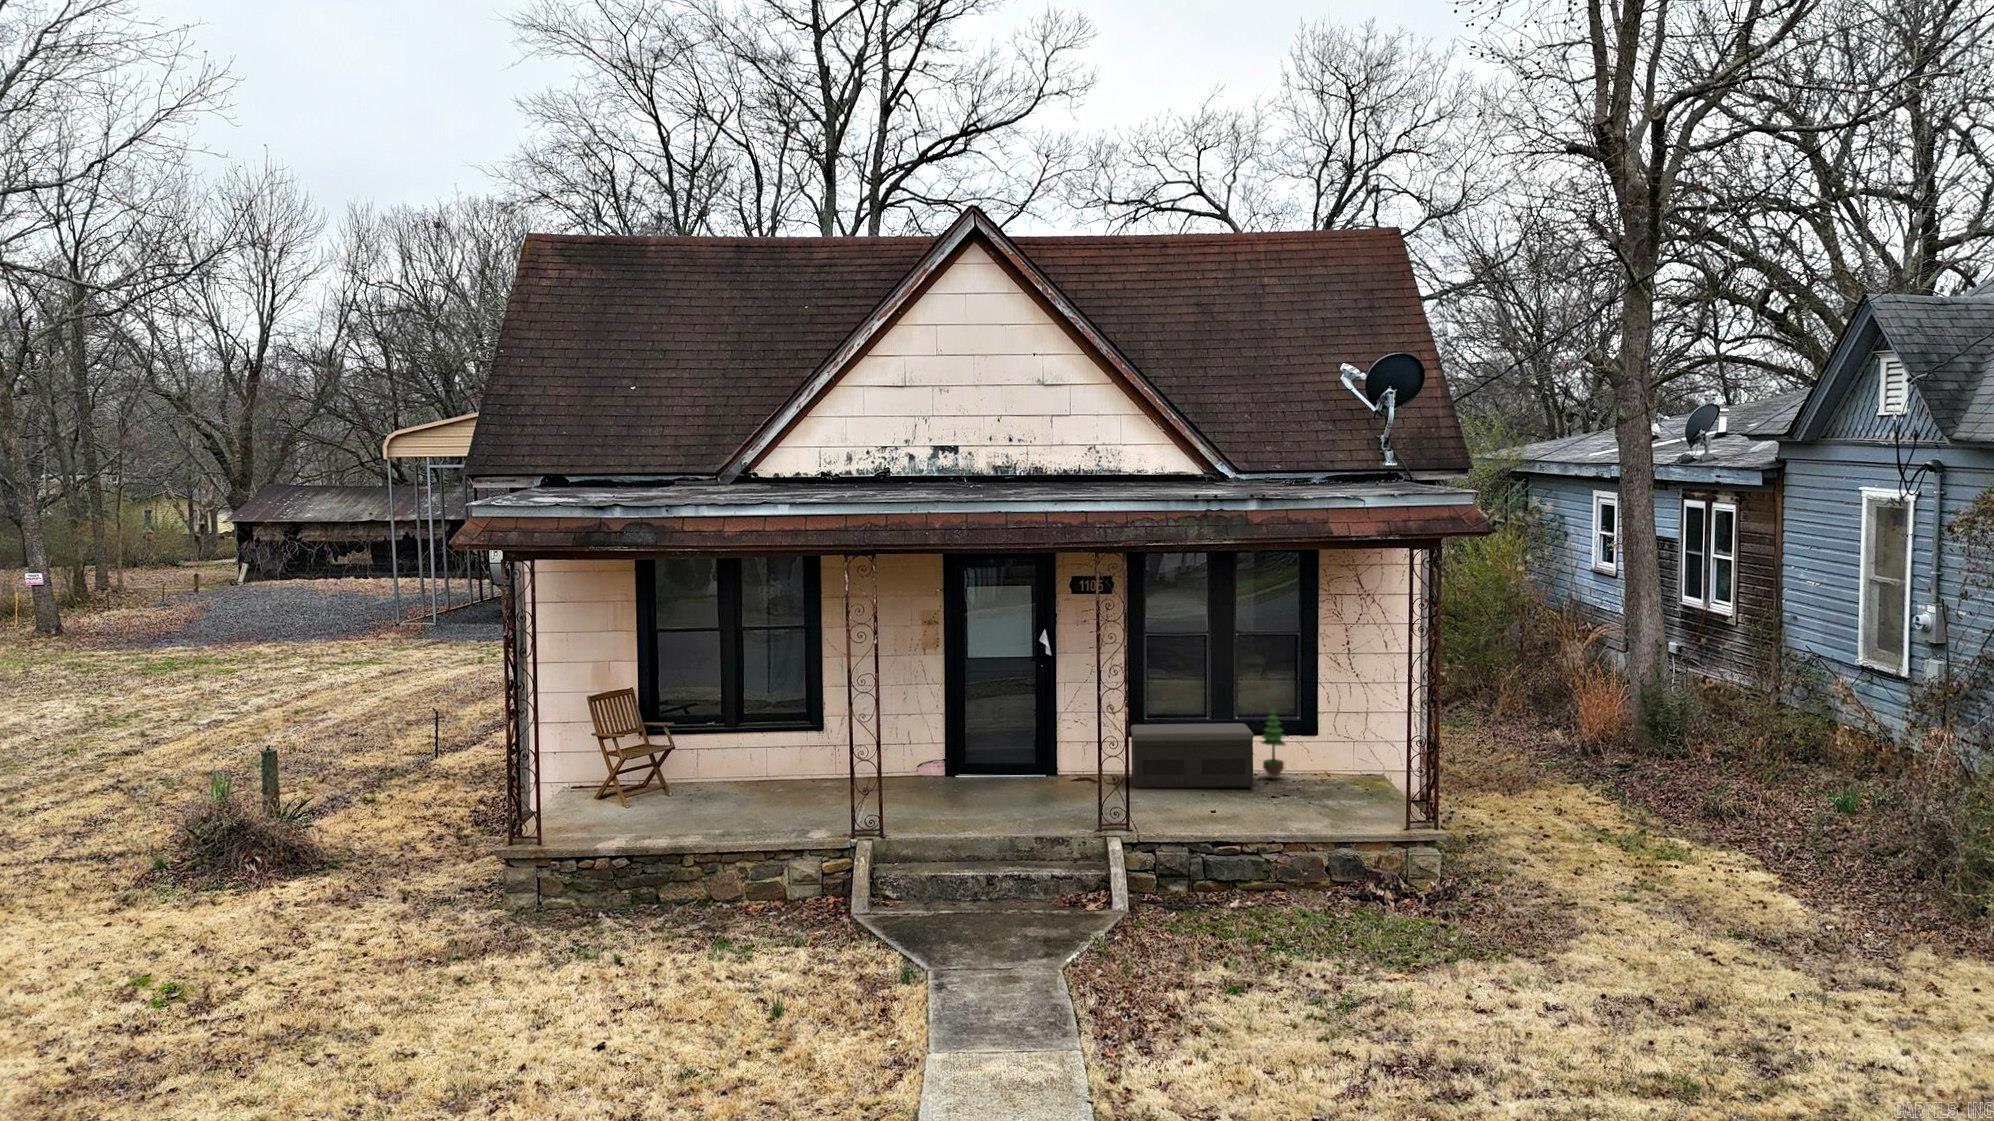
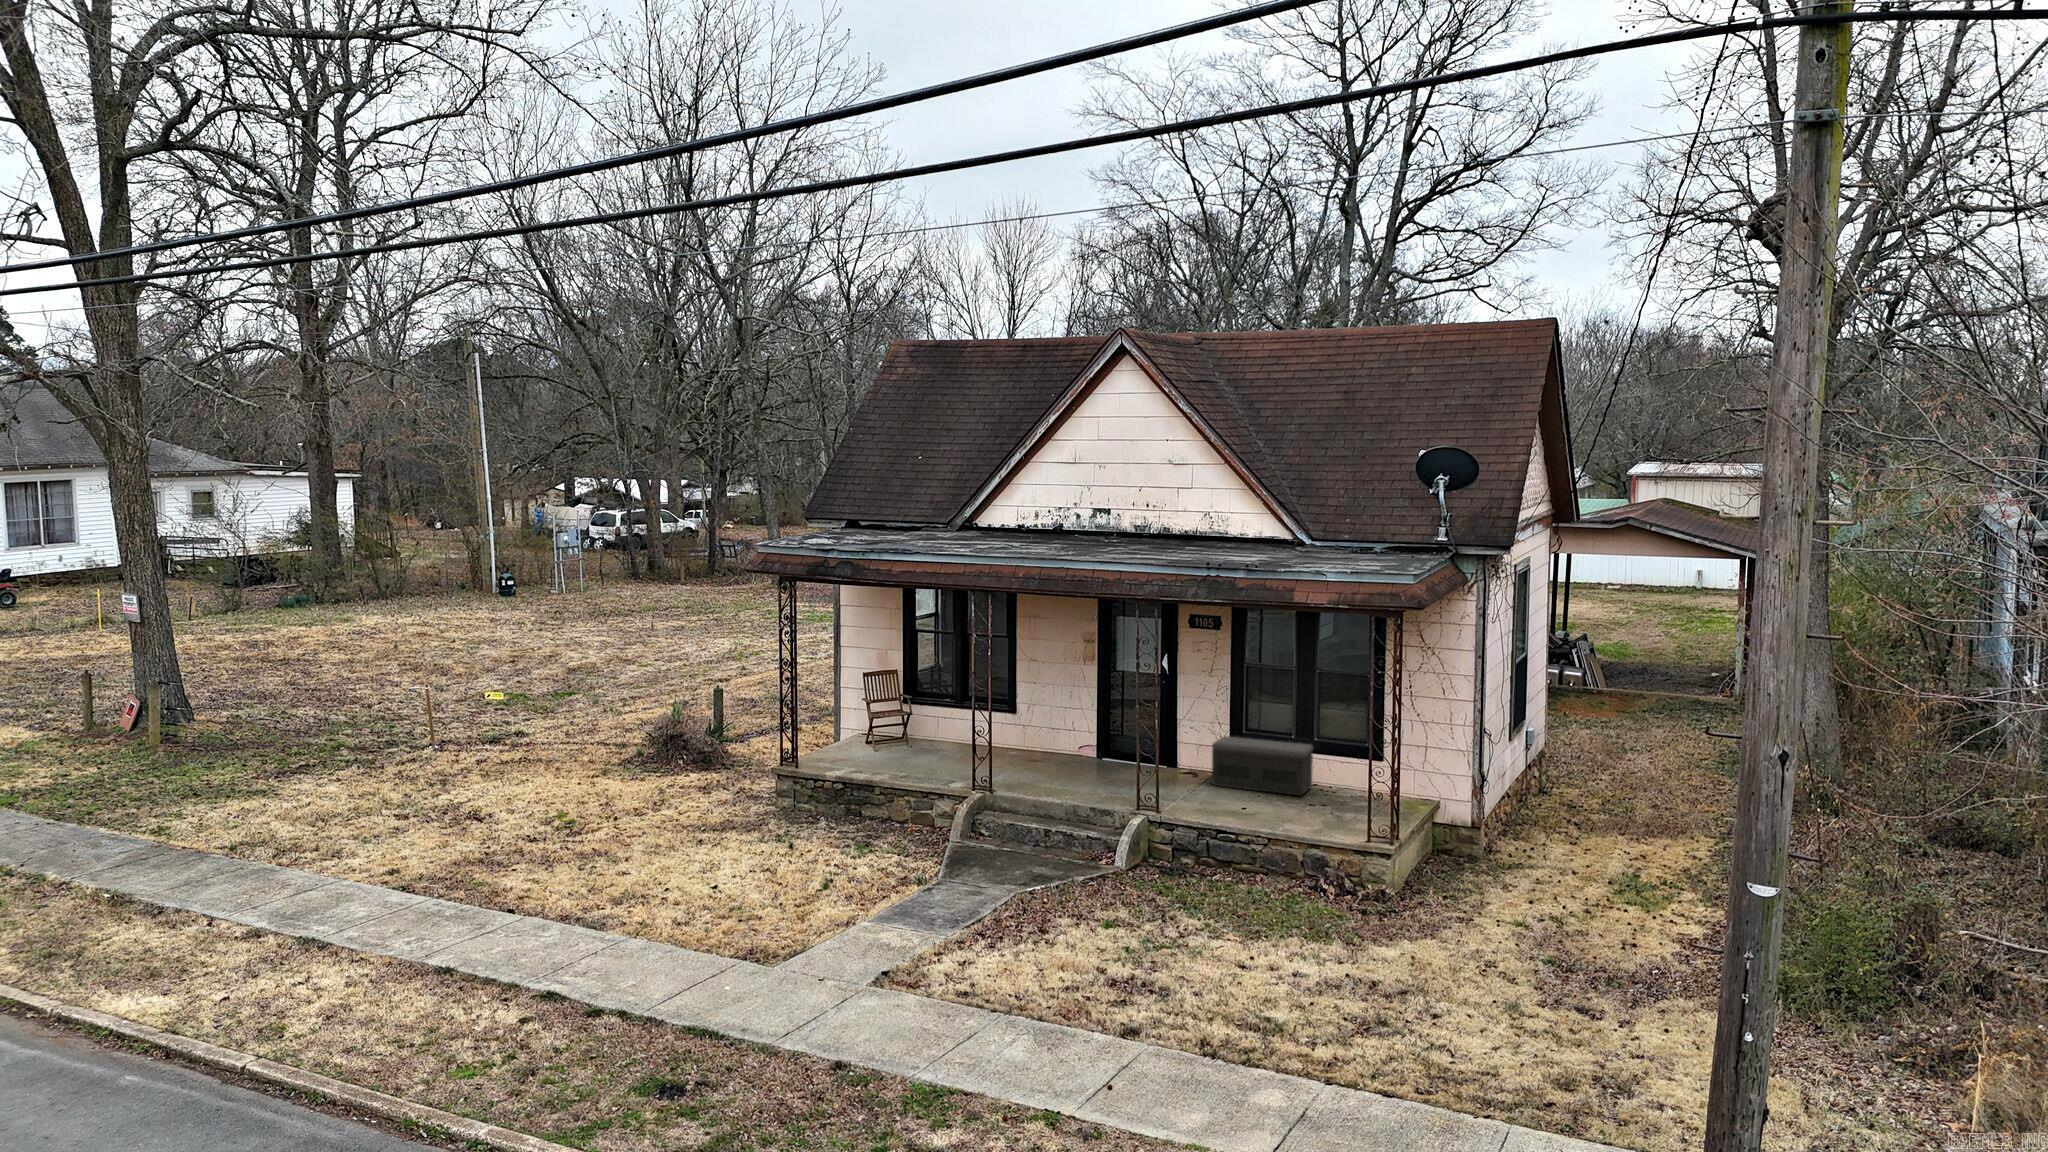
potted tree: present [1261,708,1285,778] -> none [1322,733,1345,792]

